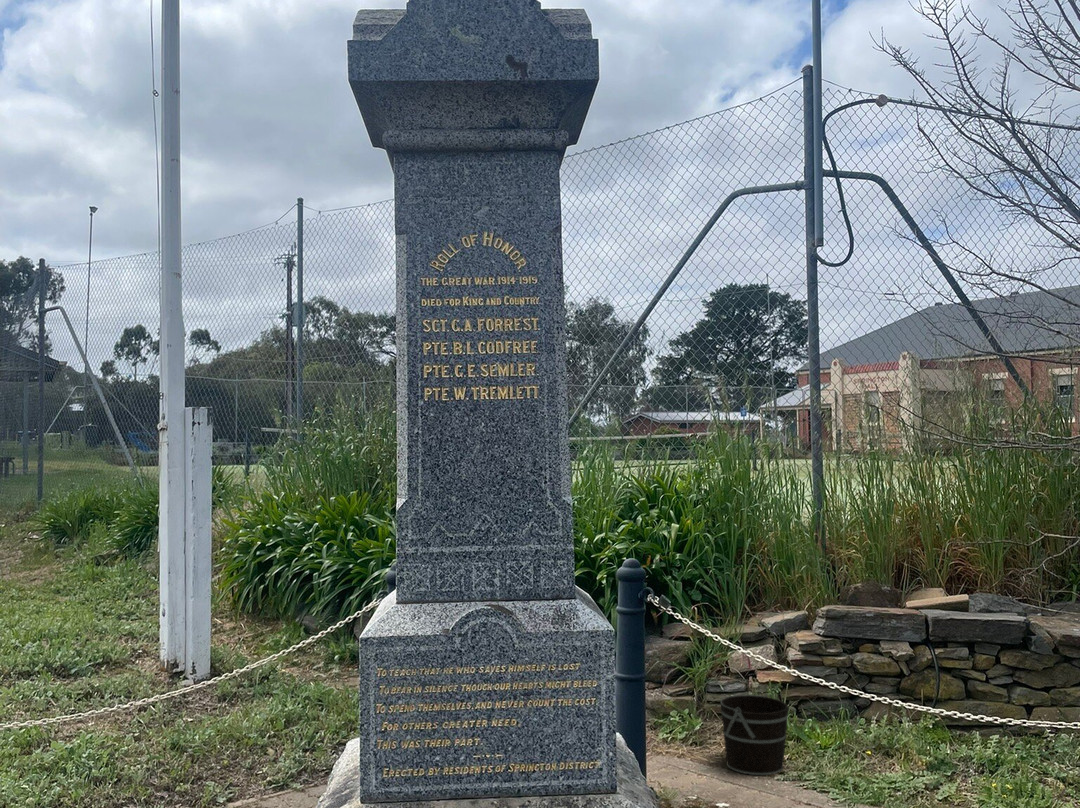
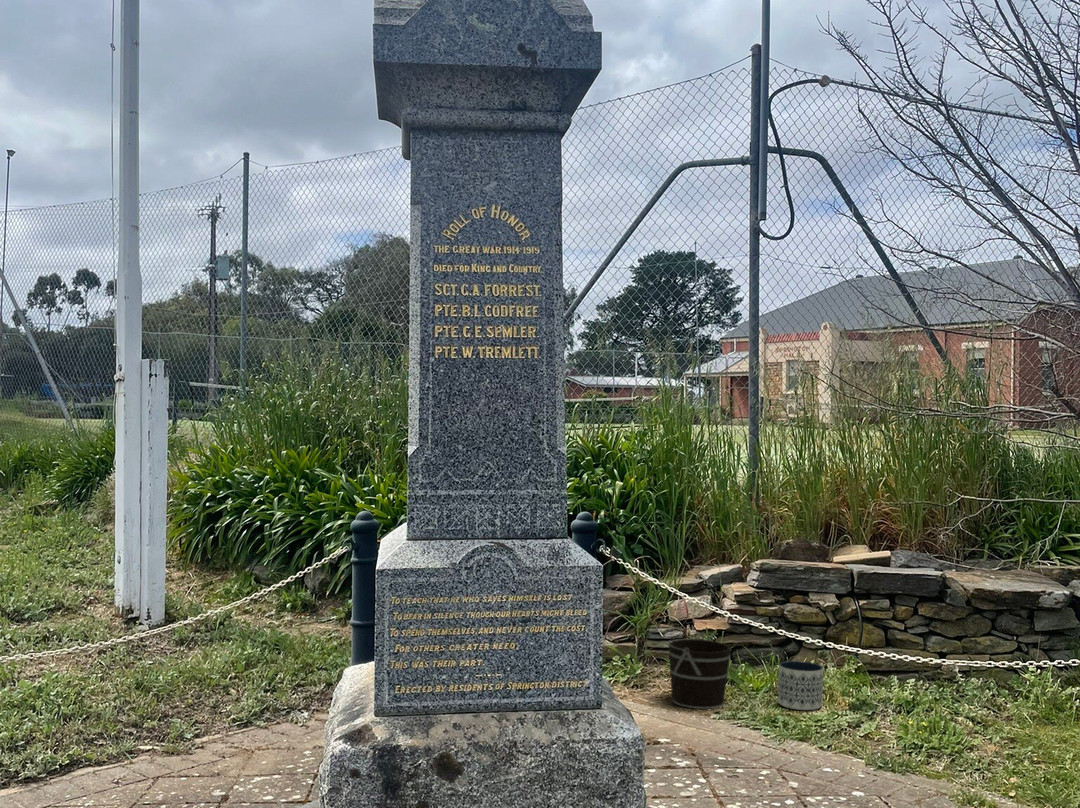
planter: none [843,721,894,779] -> present [778,661,823,710]

